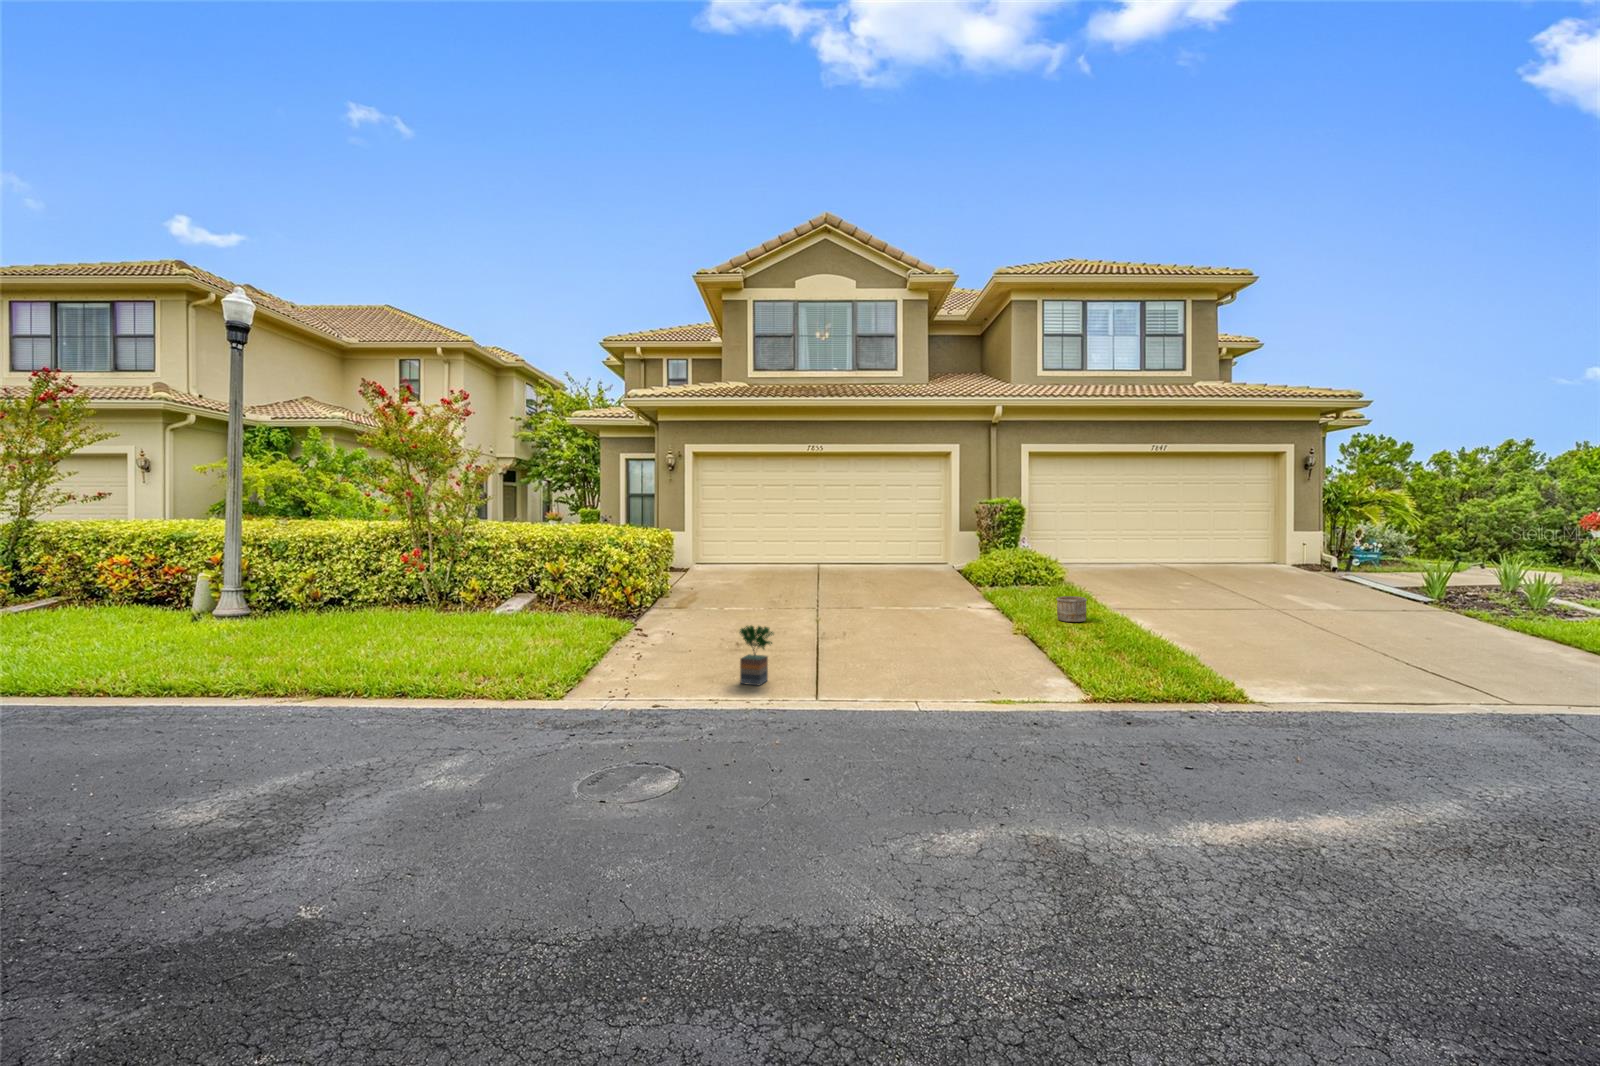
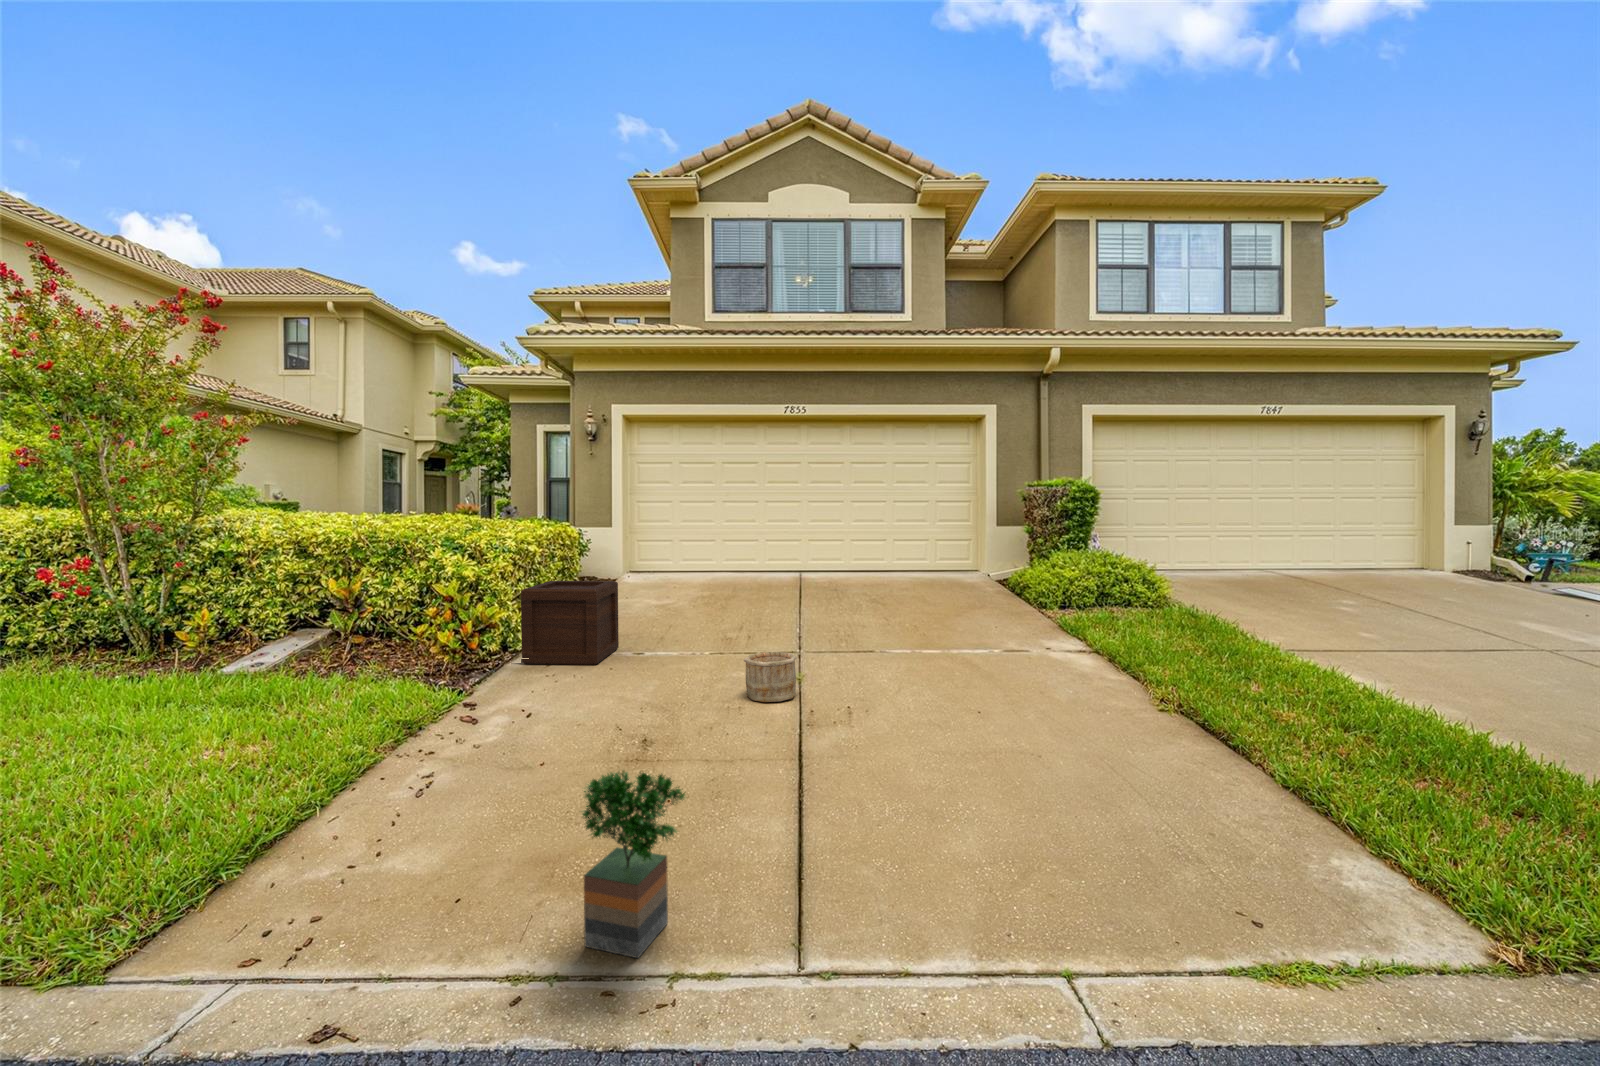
wooden crate: none [653,565,706,614] -> present [521,581,619,665]
wooden bucket: present [1056,596,1087,622] -> present [744,652,796,702]

